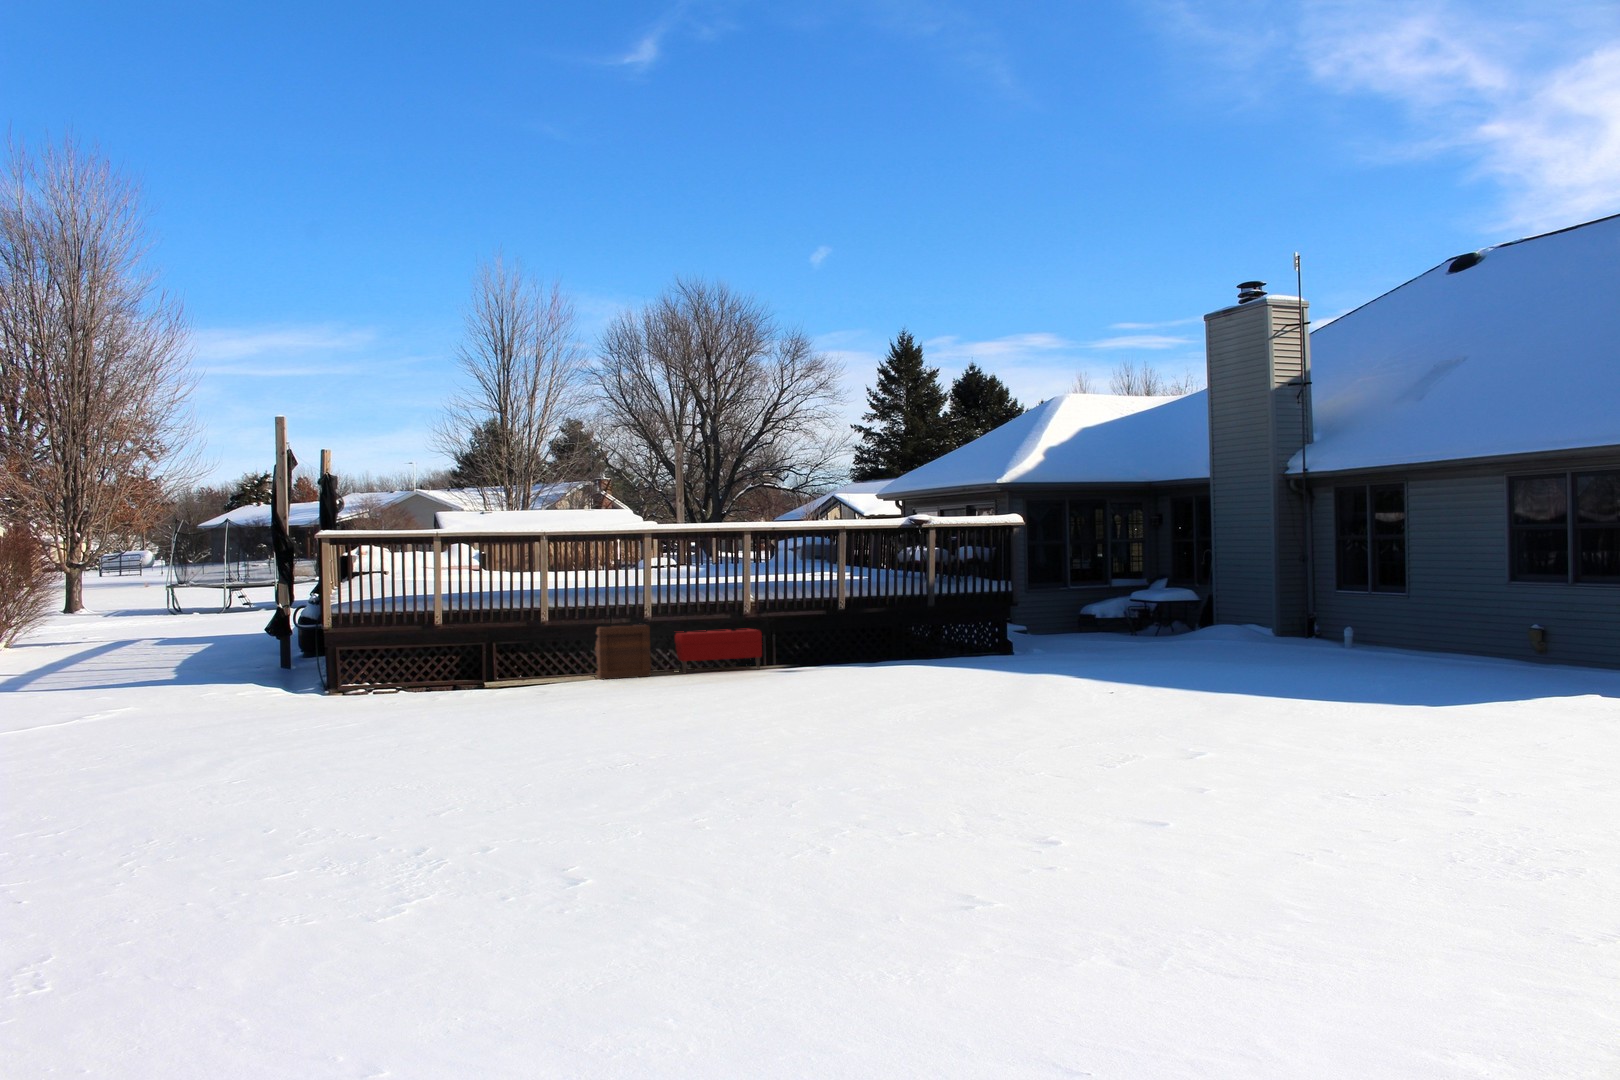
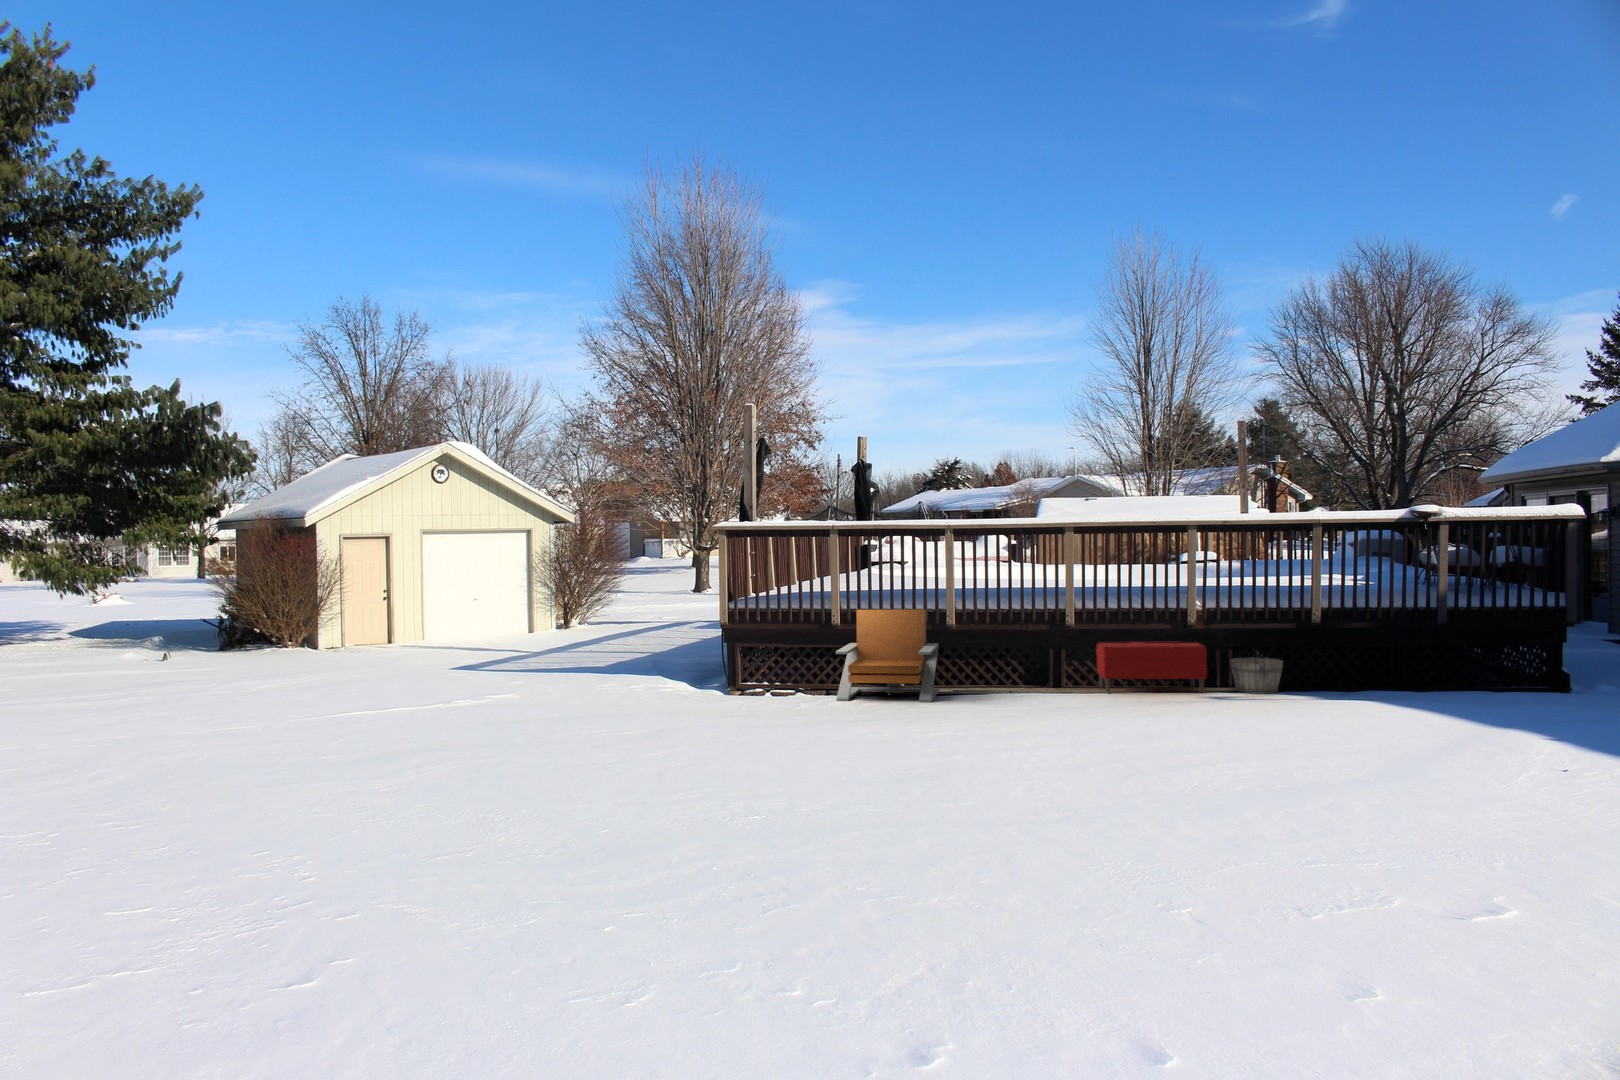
lounge chair: none [453,606,543,690] -> present [835,609,939,702]
wooden crate: present [594,625,651,679] -> none [997,630,1065,696]
wooden bucket: none [778,632,818,668] -> present [1230,653,1283,694]

